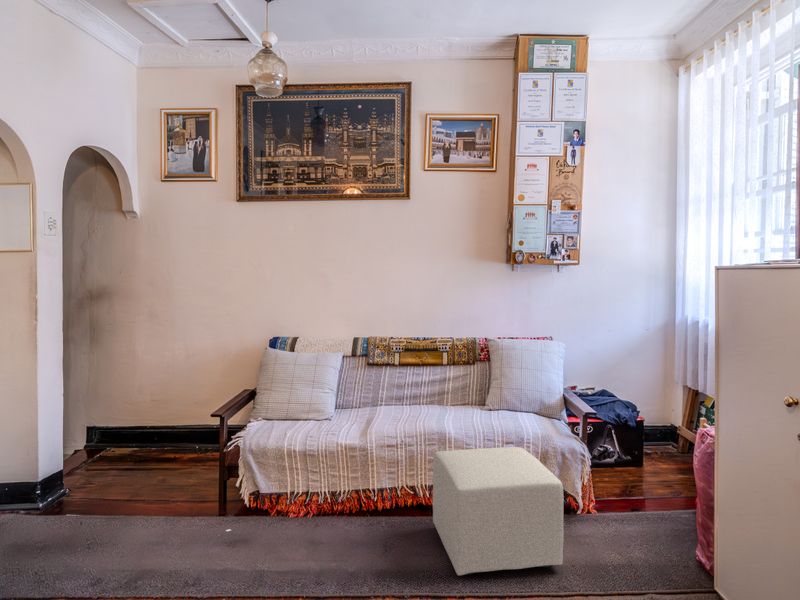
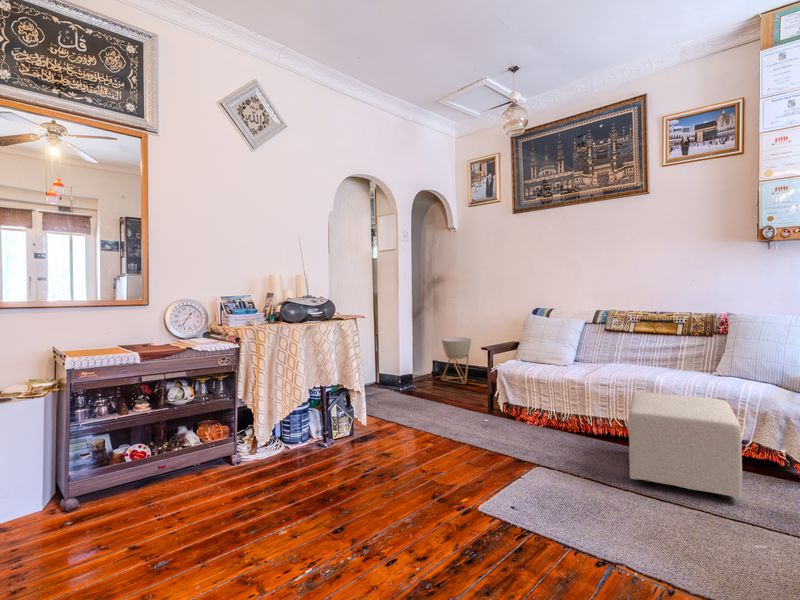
planter: none [116,384,170,460] -> present [441,337,471,384]

